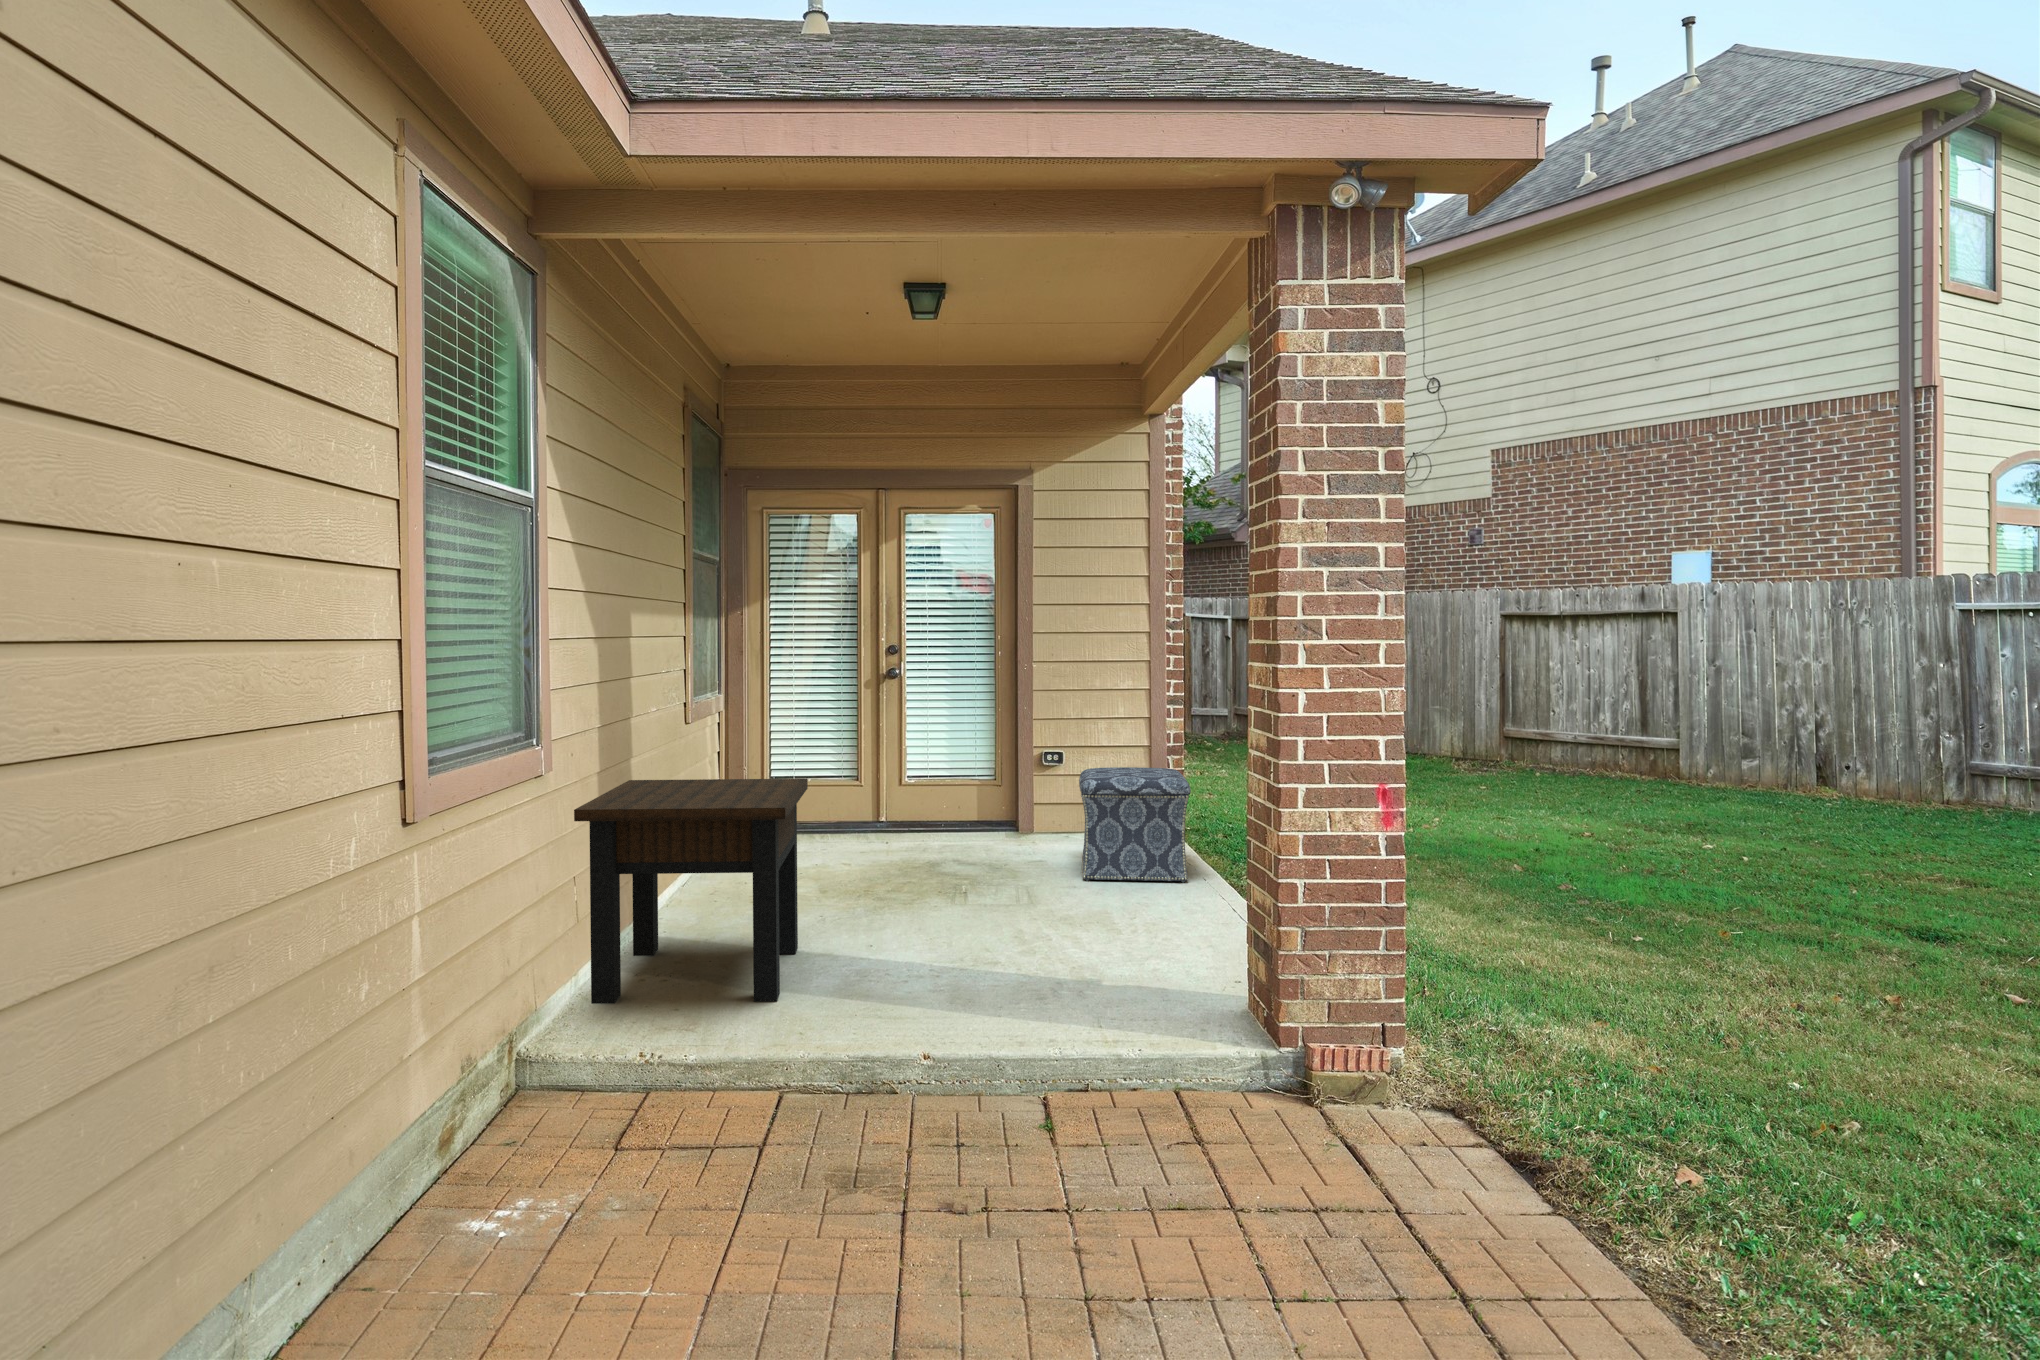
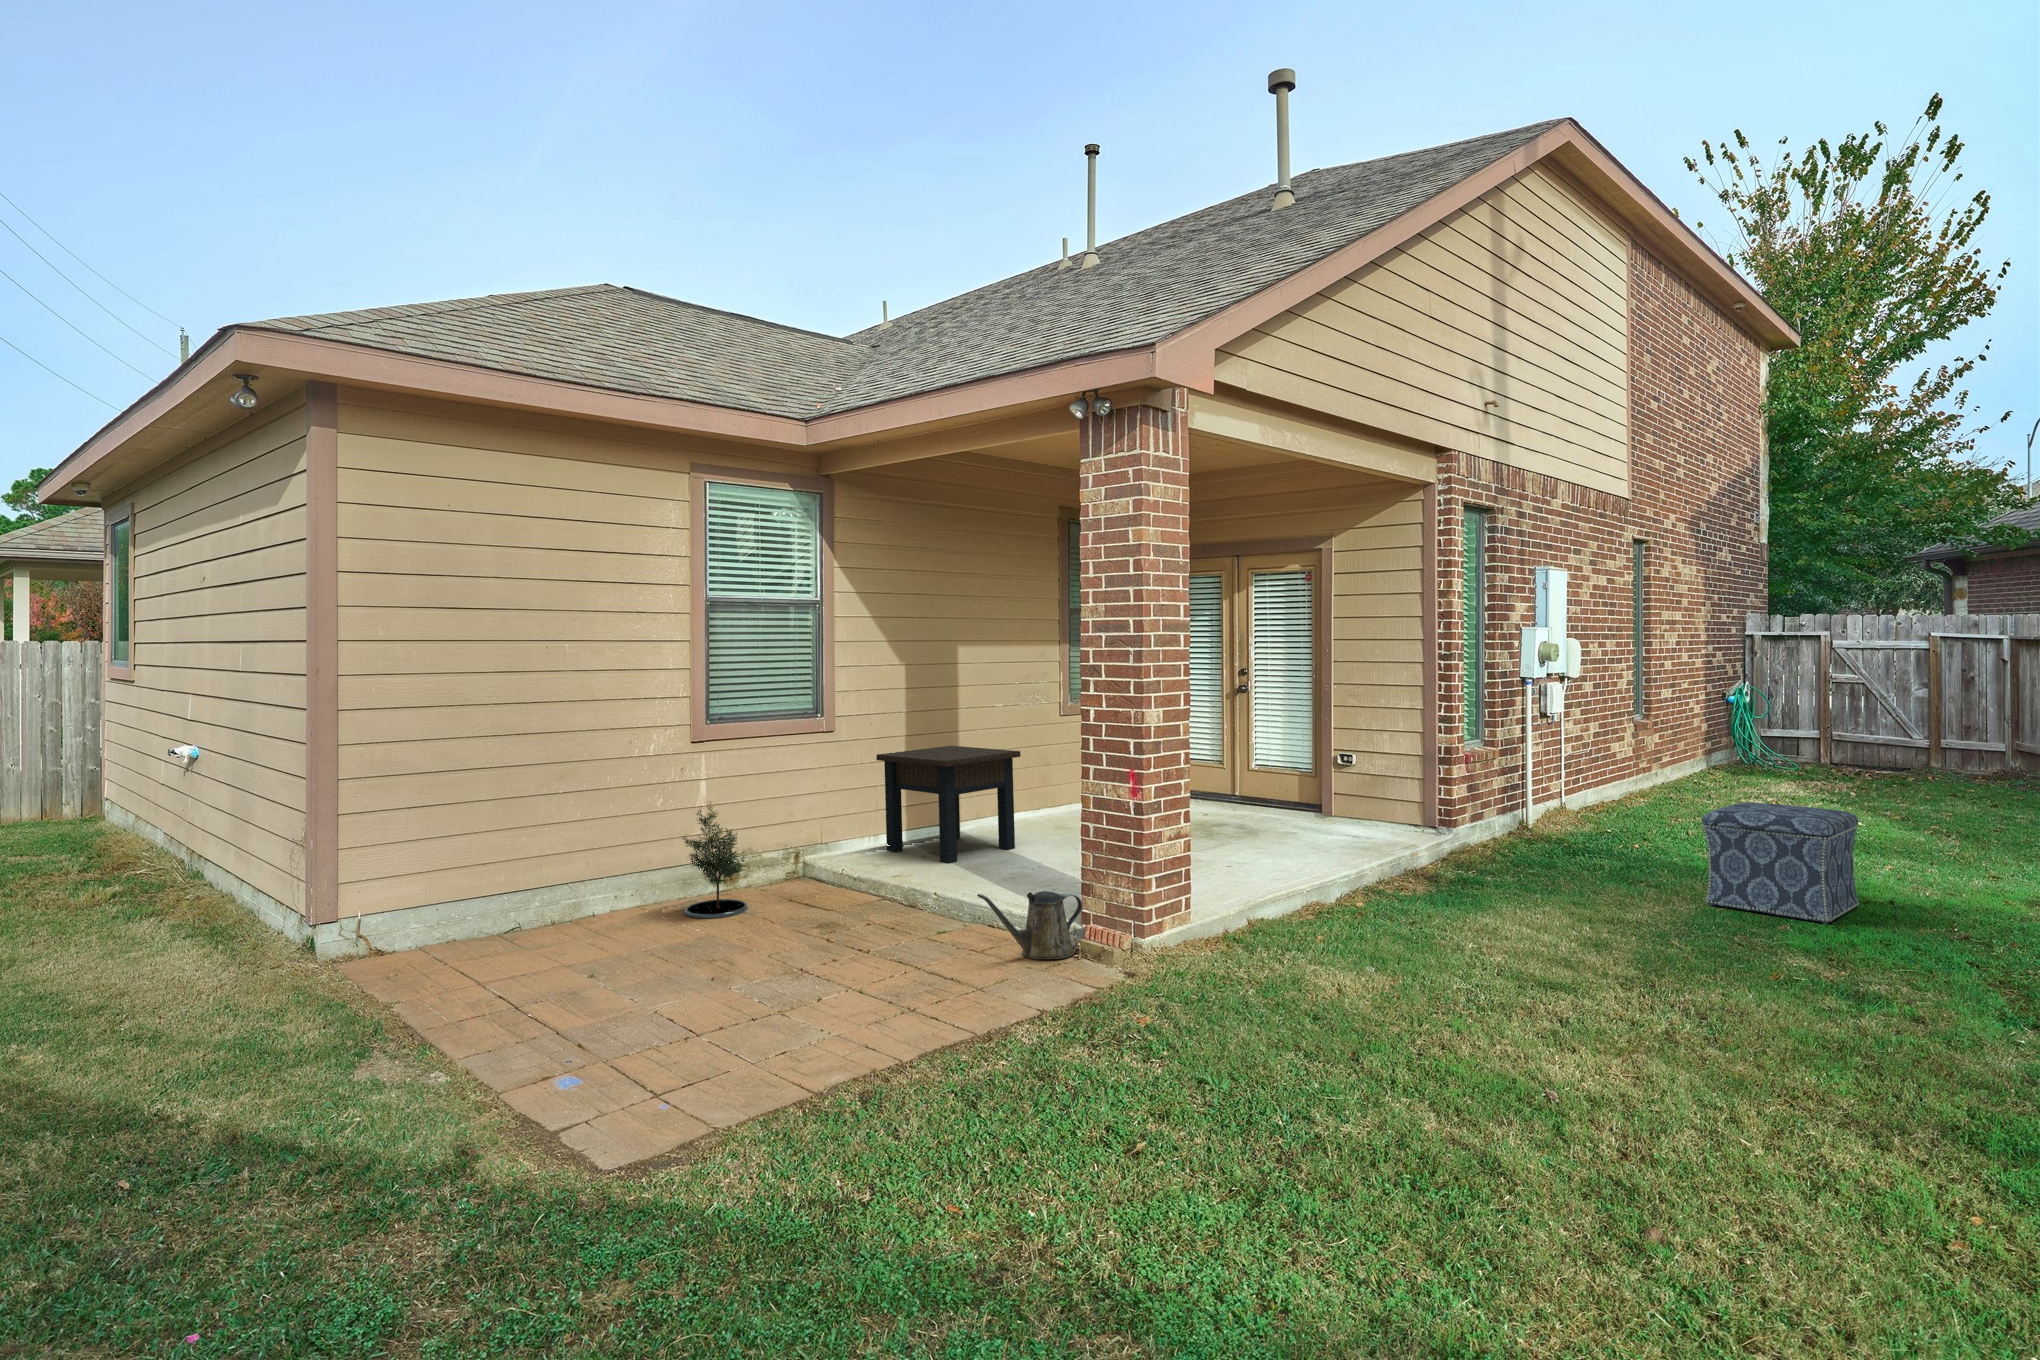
ottoman: present [1079,767,1191,882] -> present [1702,802,1859,924]
potted tree: none [360,979,583,1325] -> present [683,805,748,918]
watering can: none [1248,1008,1343,1141] -> present [977,891,1082,959]

